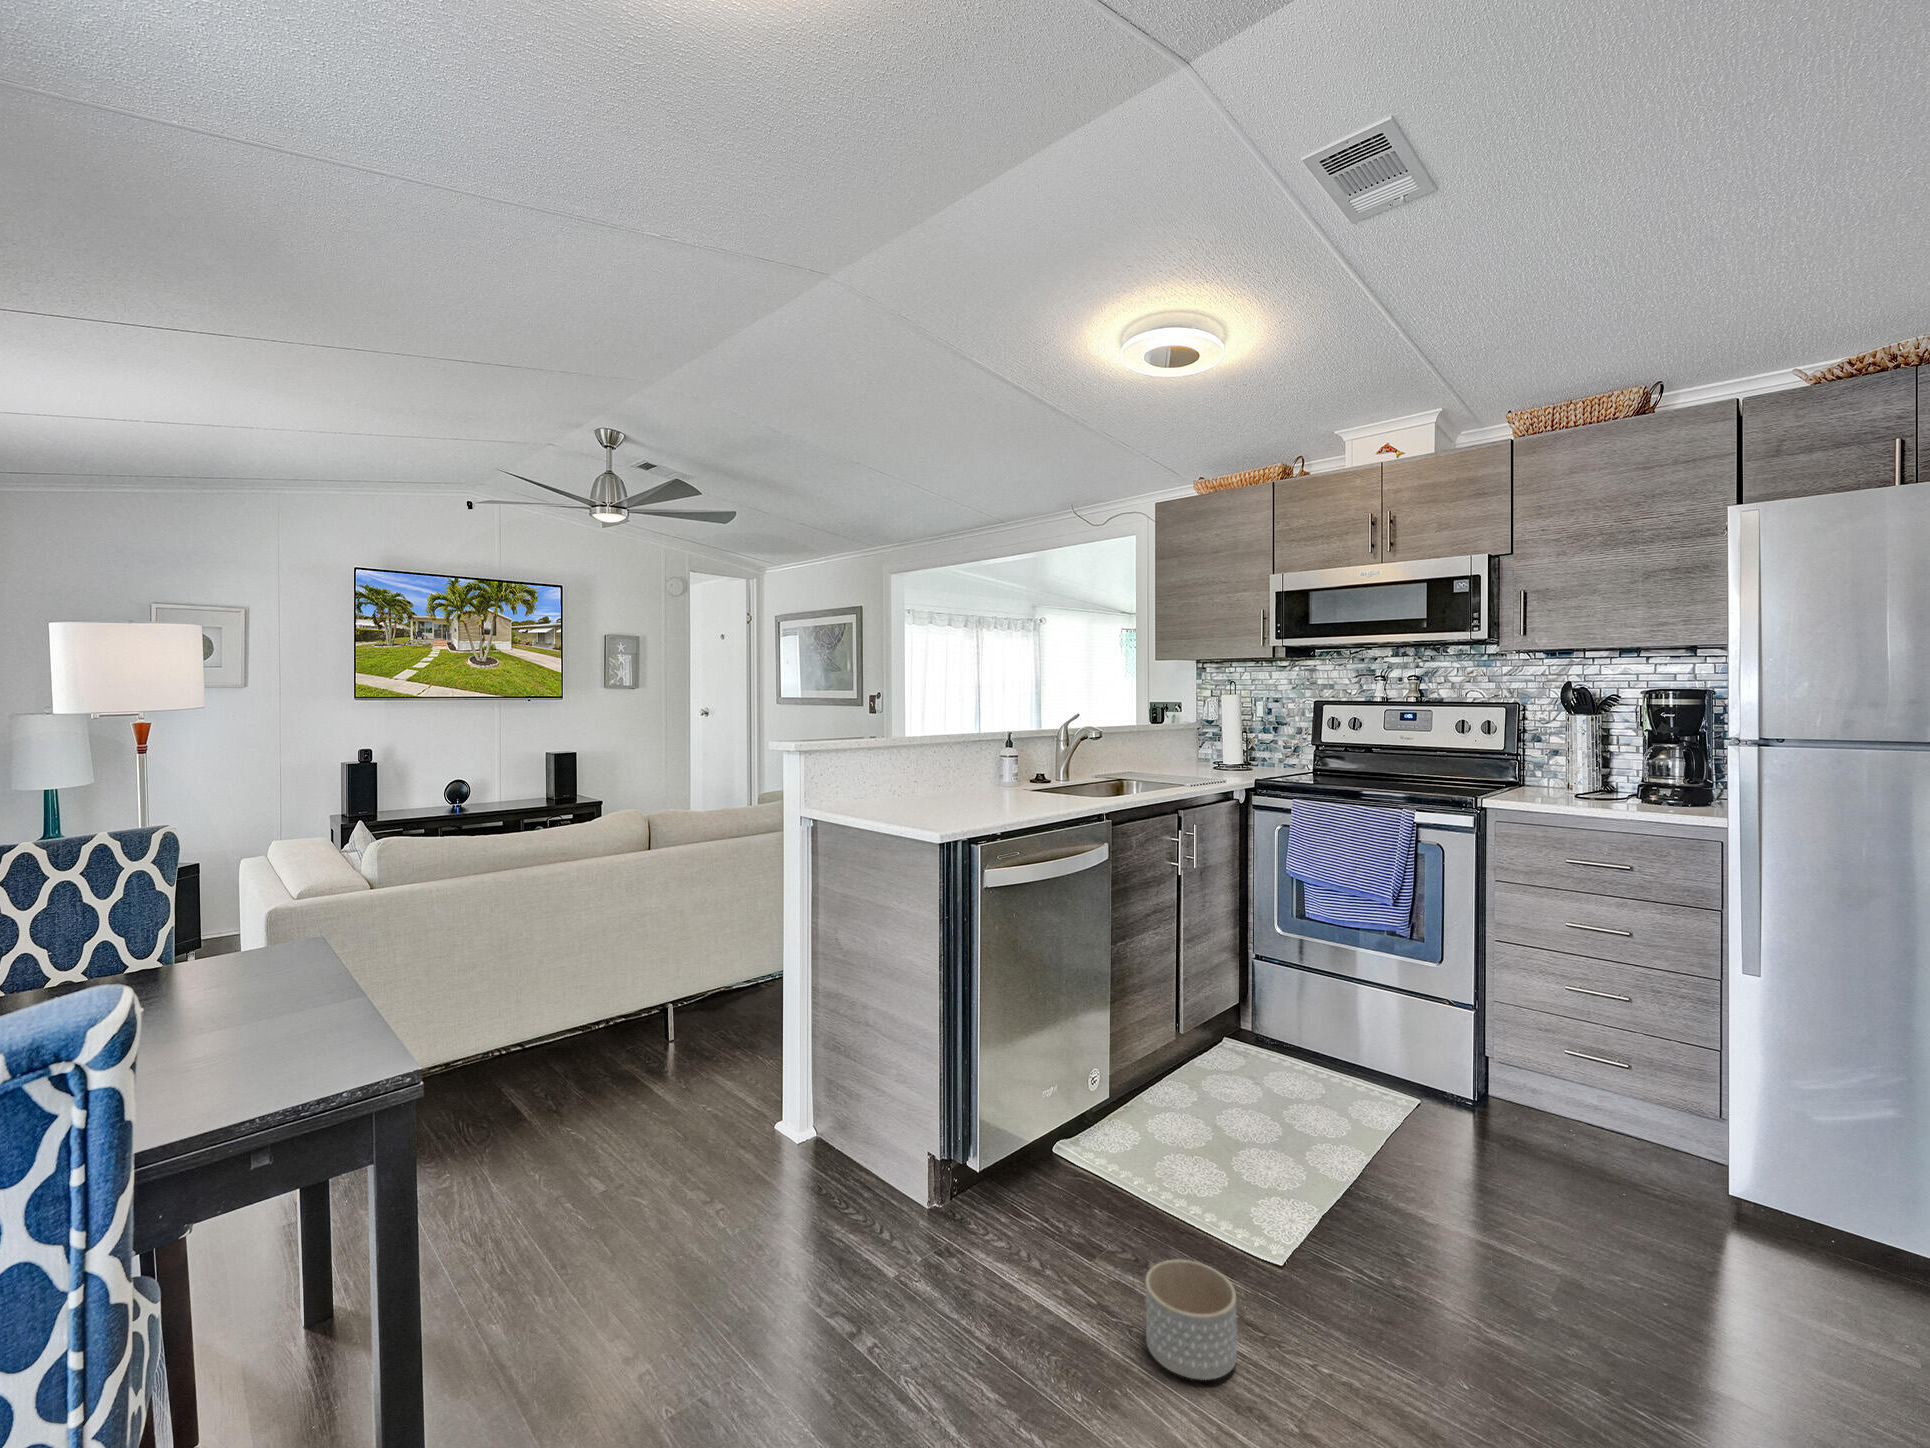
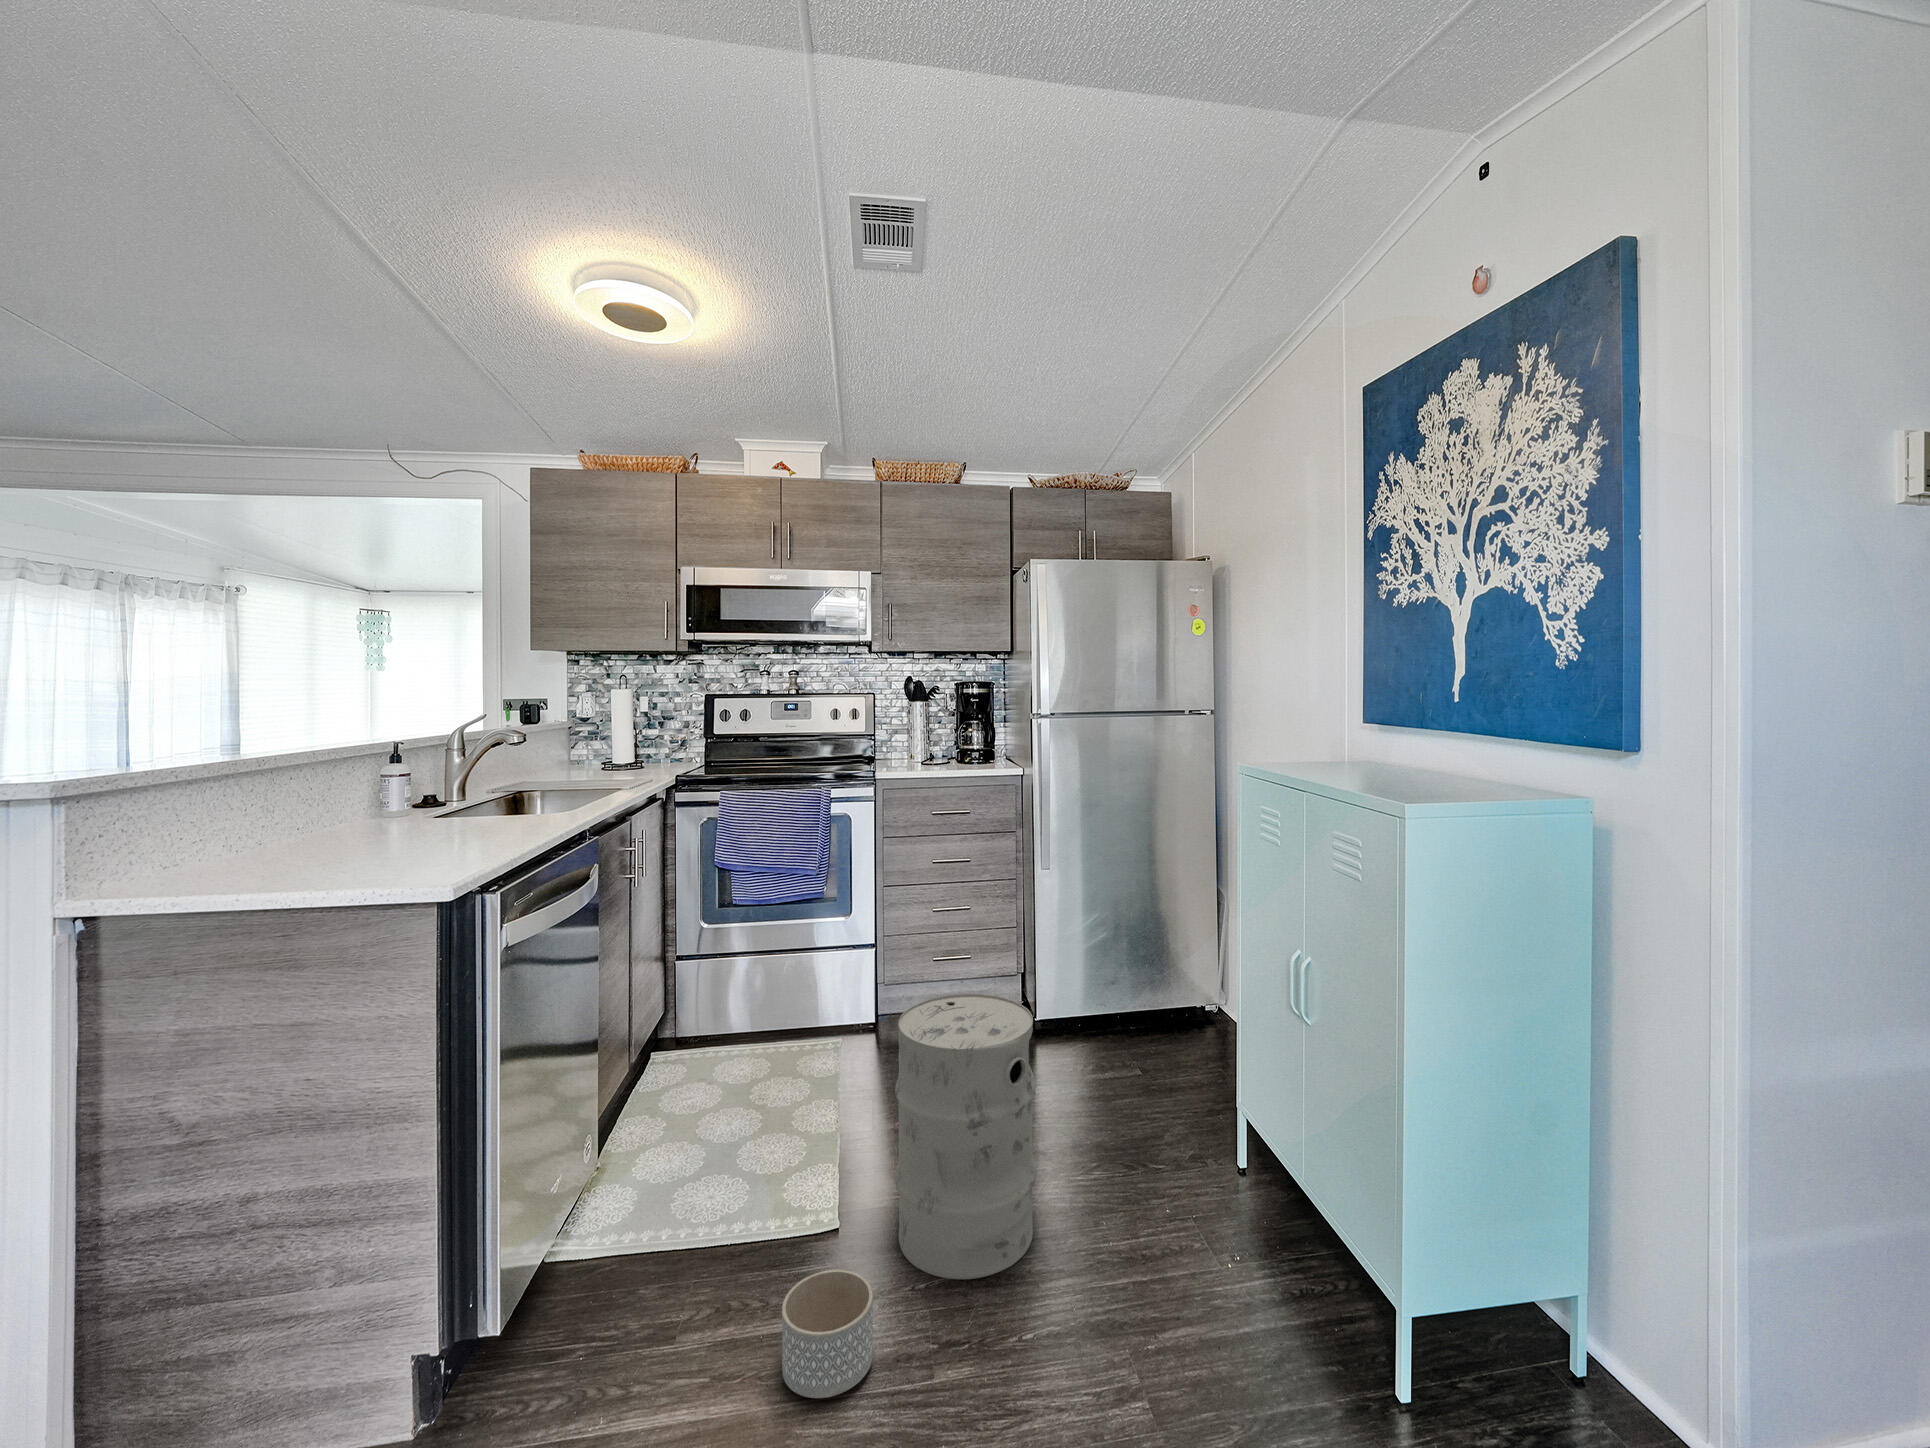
trash can: none [1326,1052,1523,1405] -> present [894,994,1037,1279]

